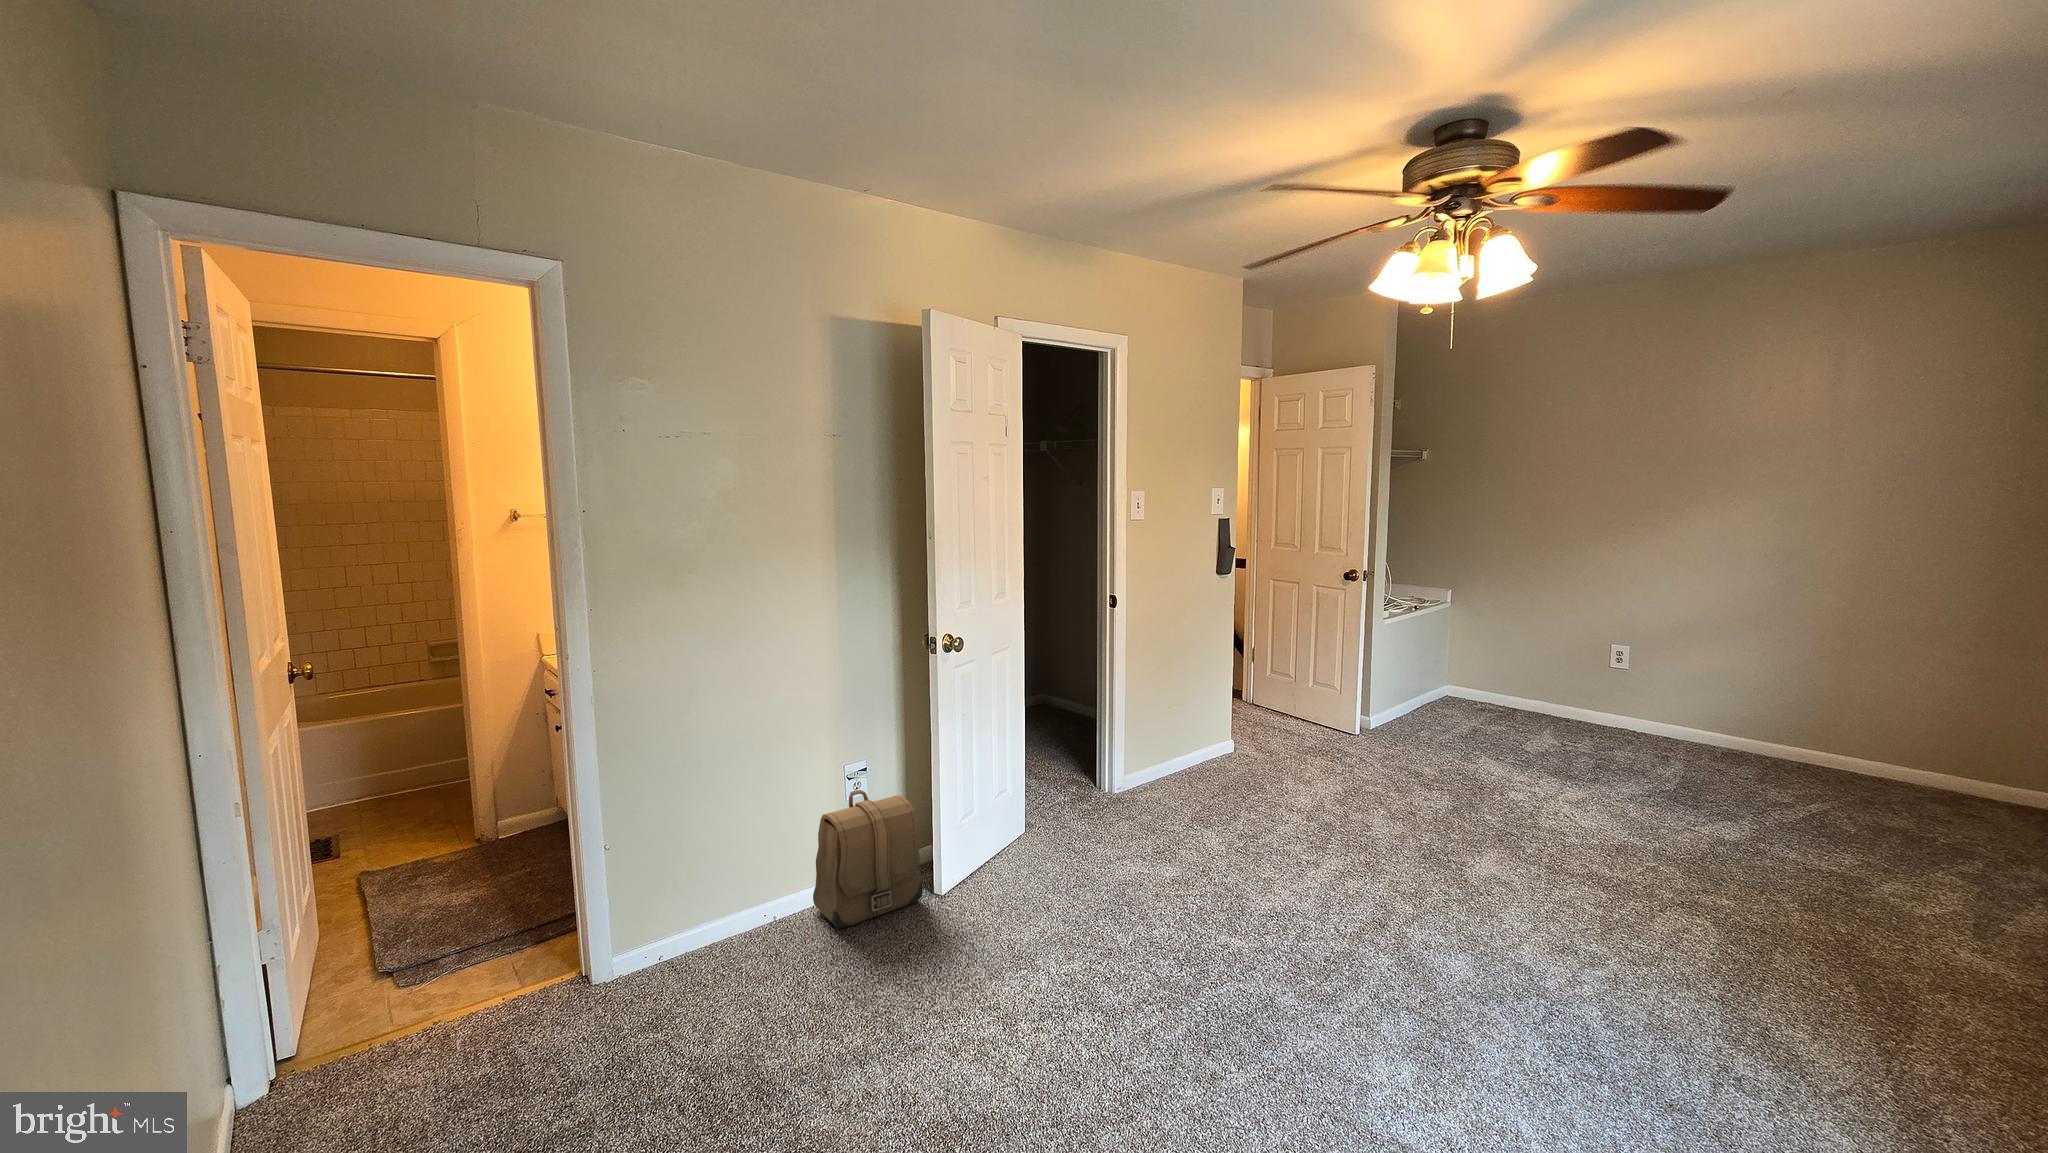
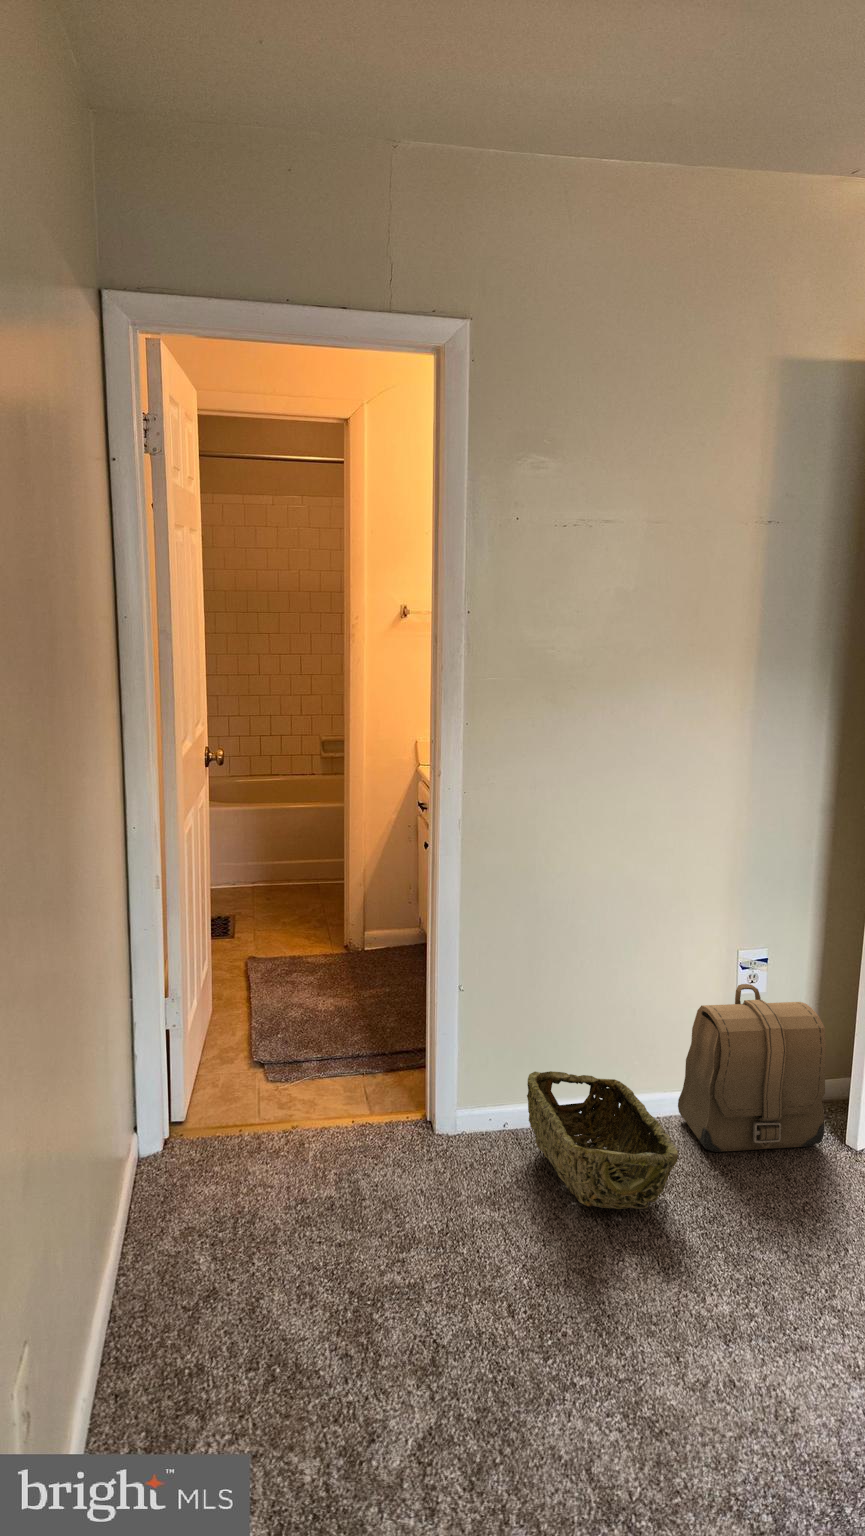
woven basket: none [680,892,813,1001] -> present [527,1071,679,1209]

